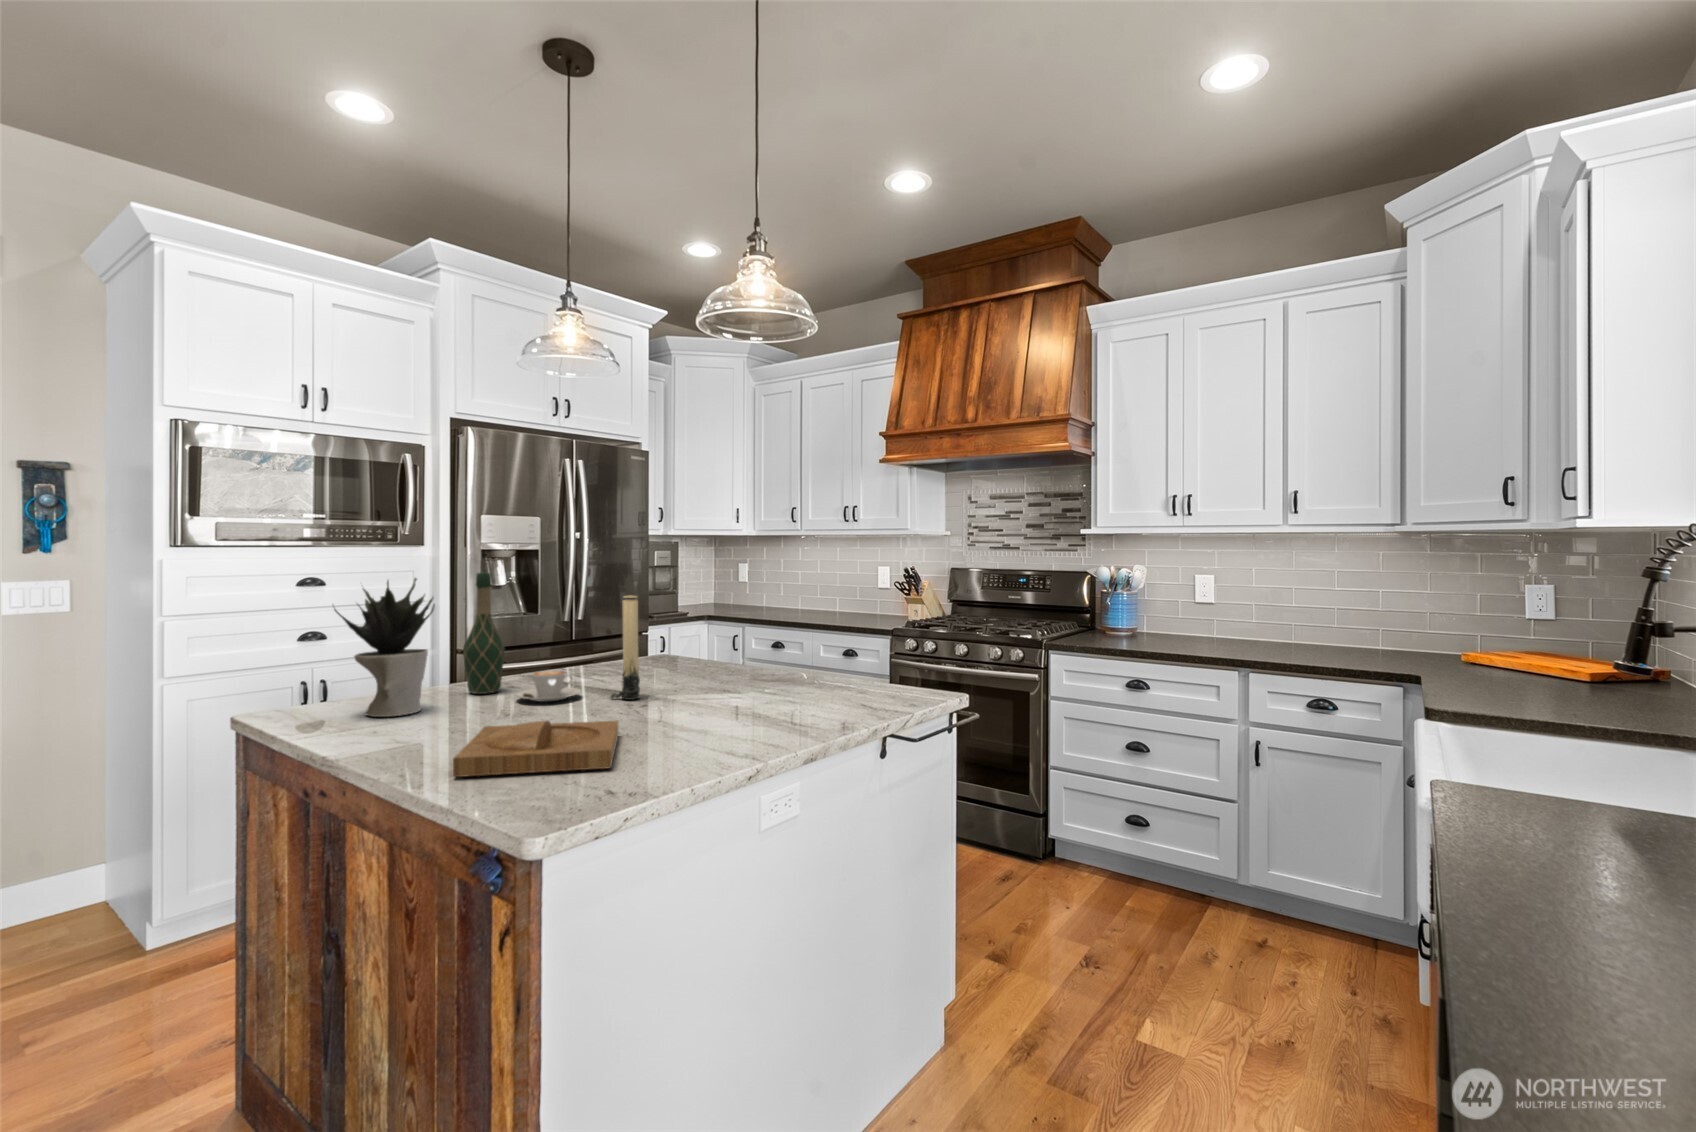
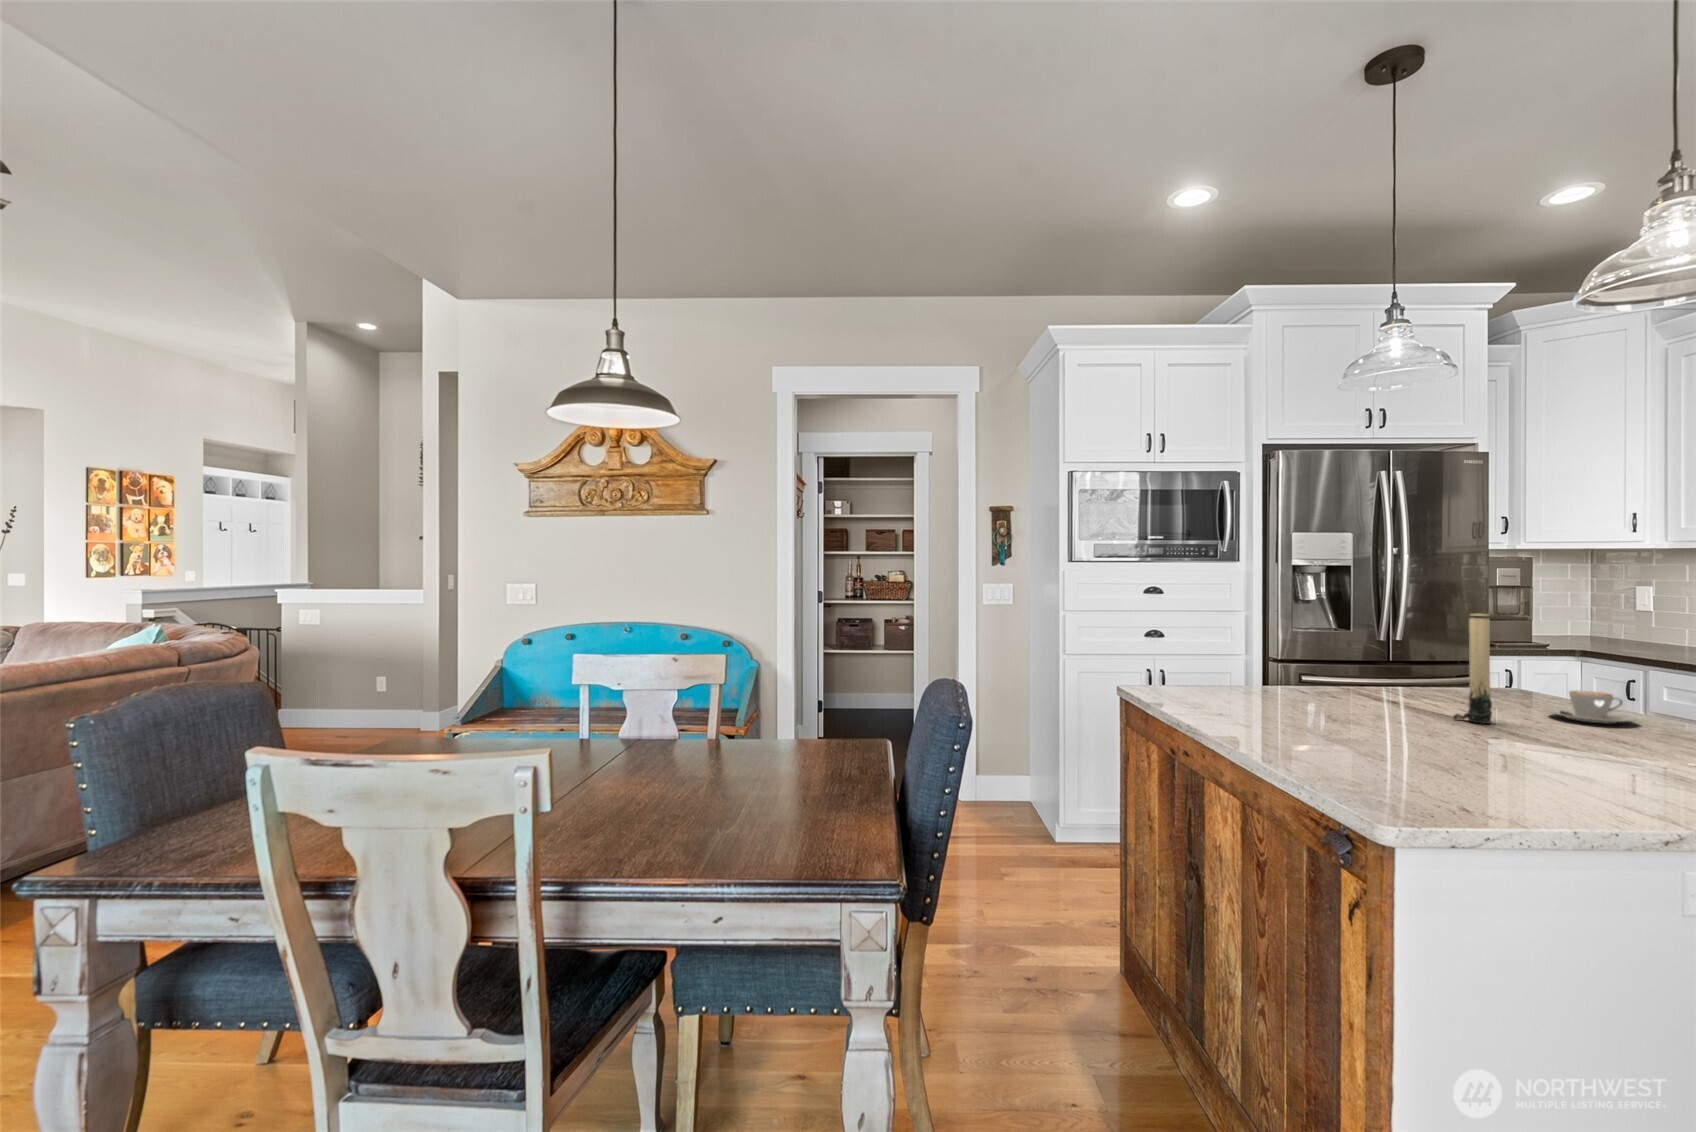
wine bottle: present [463,573,505,694] -> none [1290,586,1331,696]
potted plant: present [334,578,435,717] -> none [1187,589,1270,704]
coffee cup: present [516,671,581,702] -> present [1547,691,1637,724]
tray: present [453,720,618,777] -> none [1299,723,1470,784]

